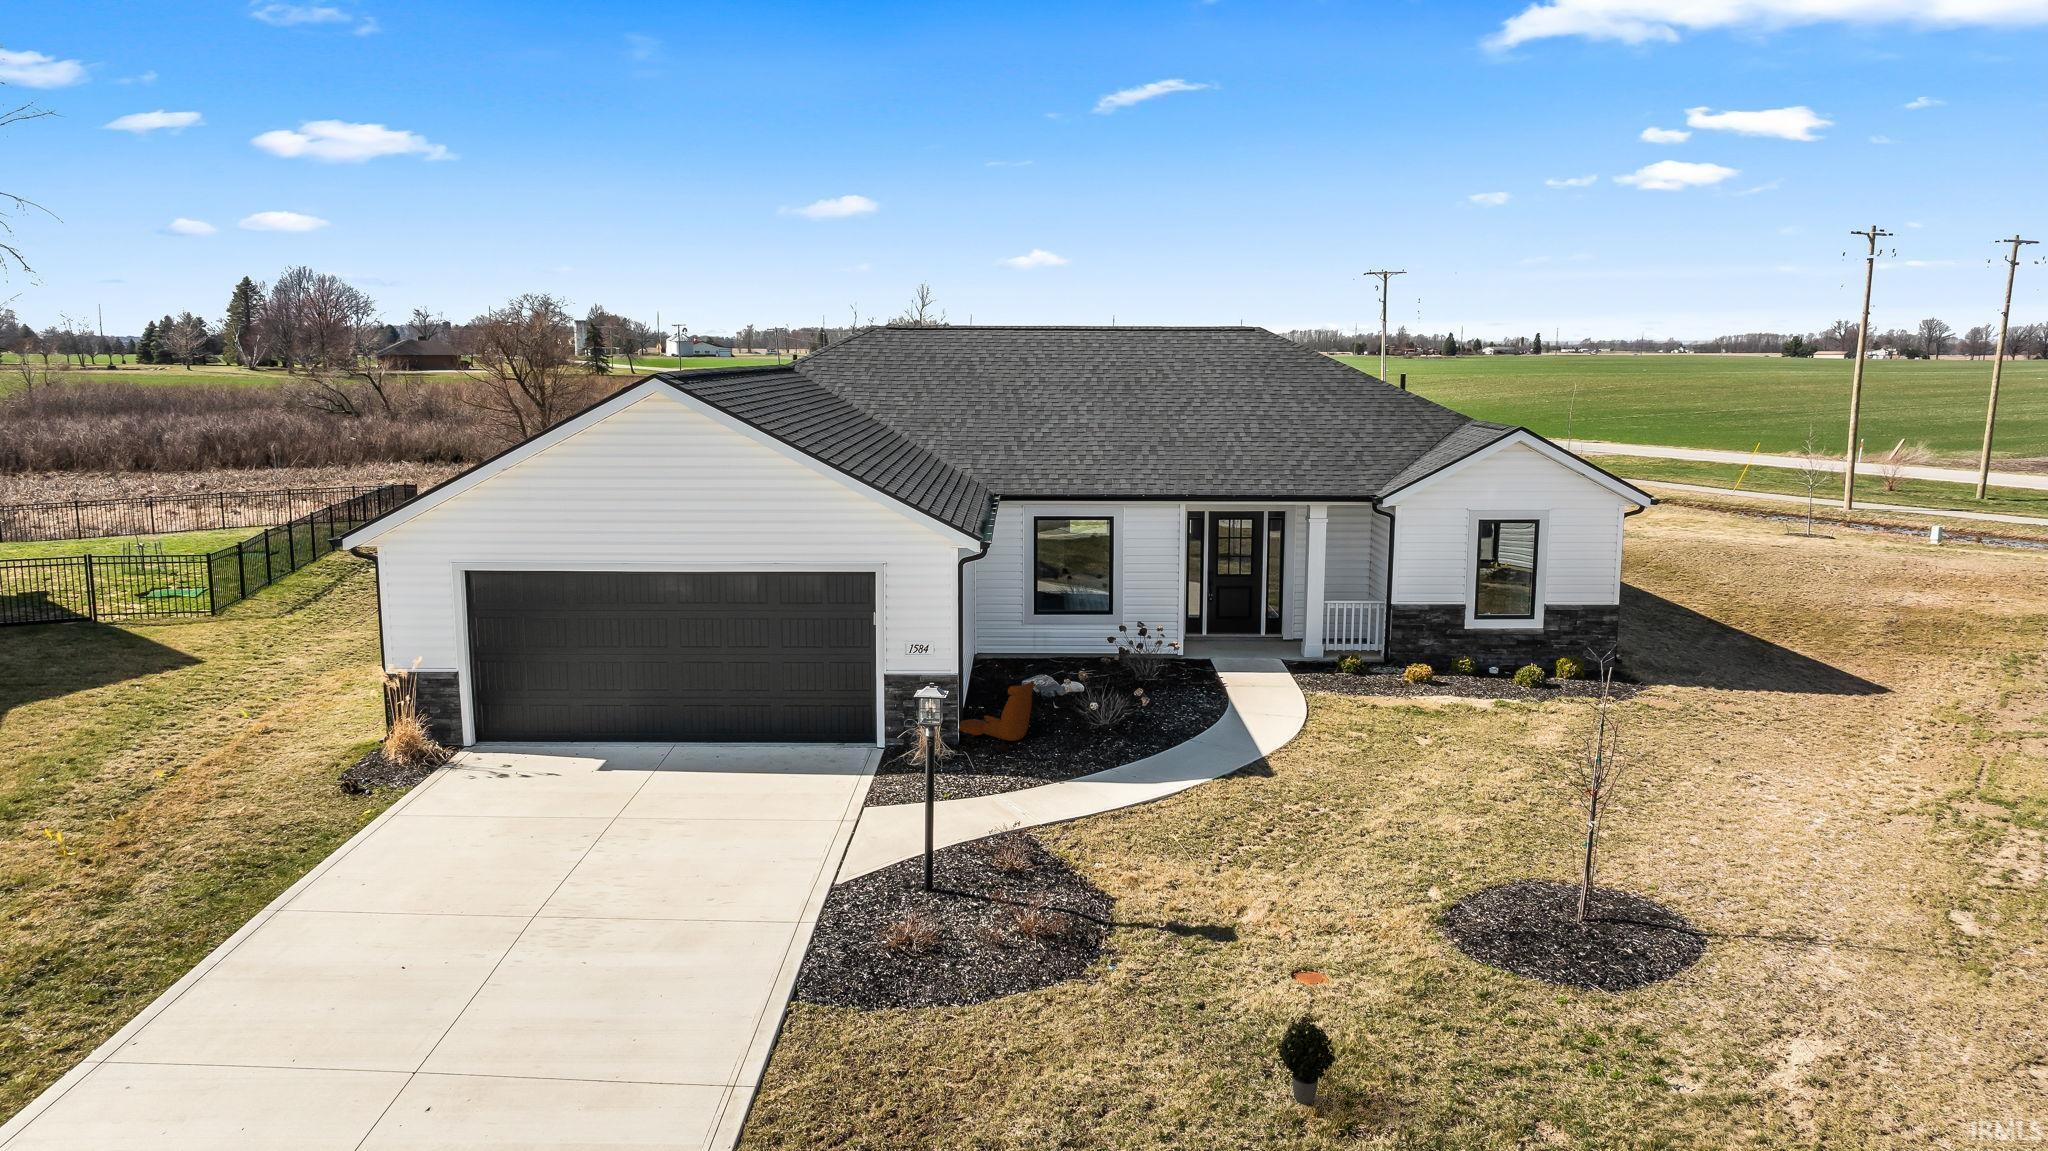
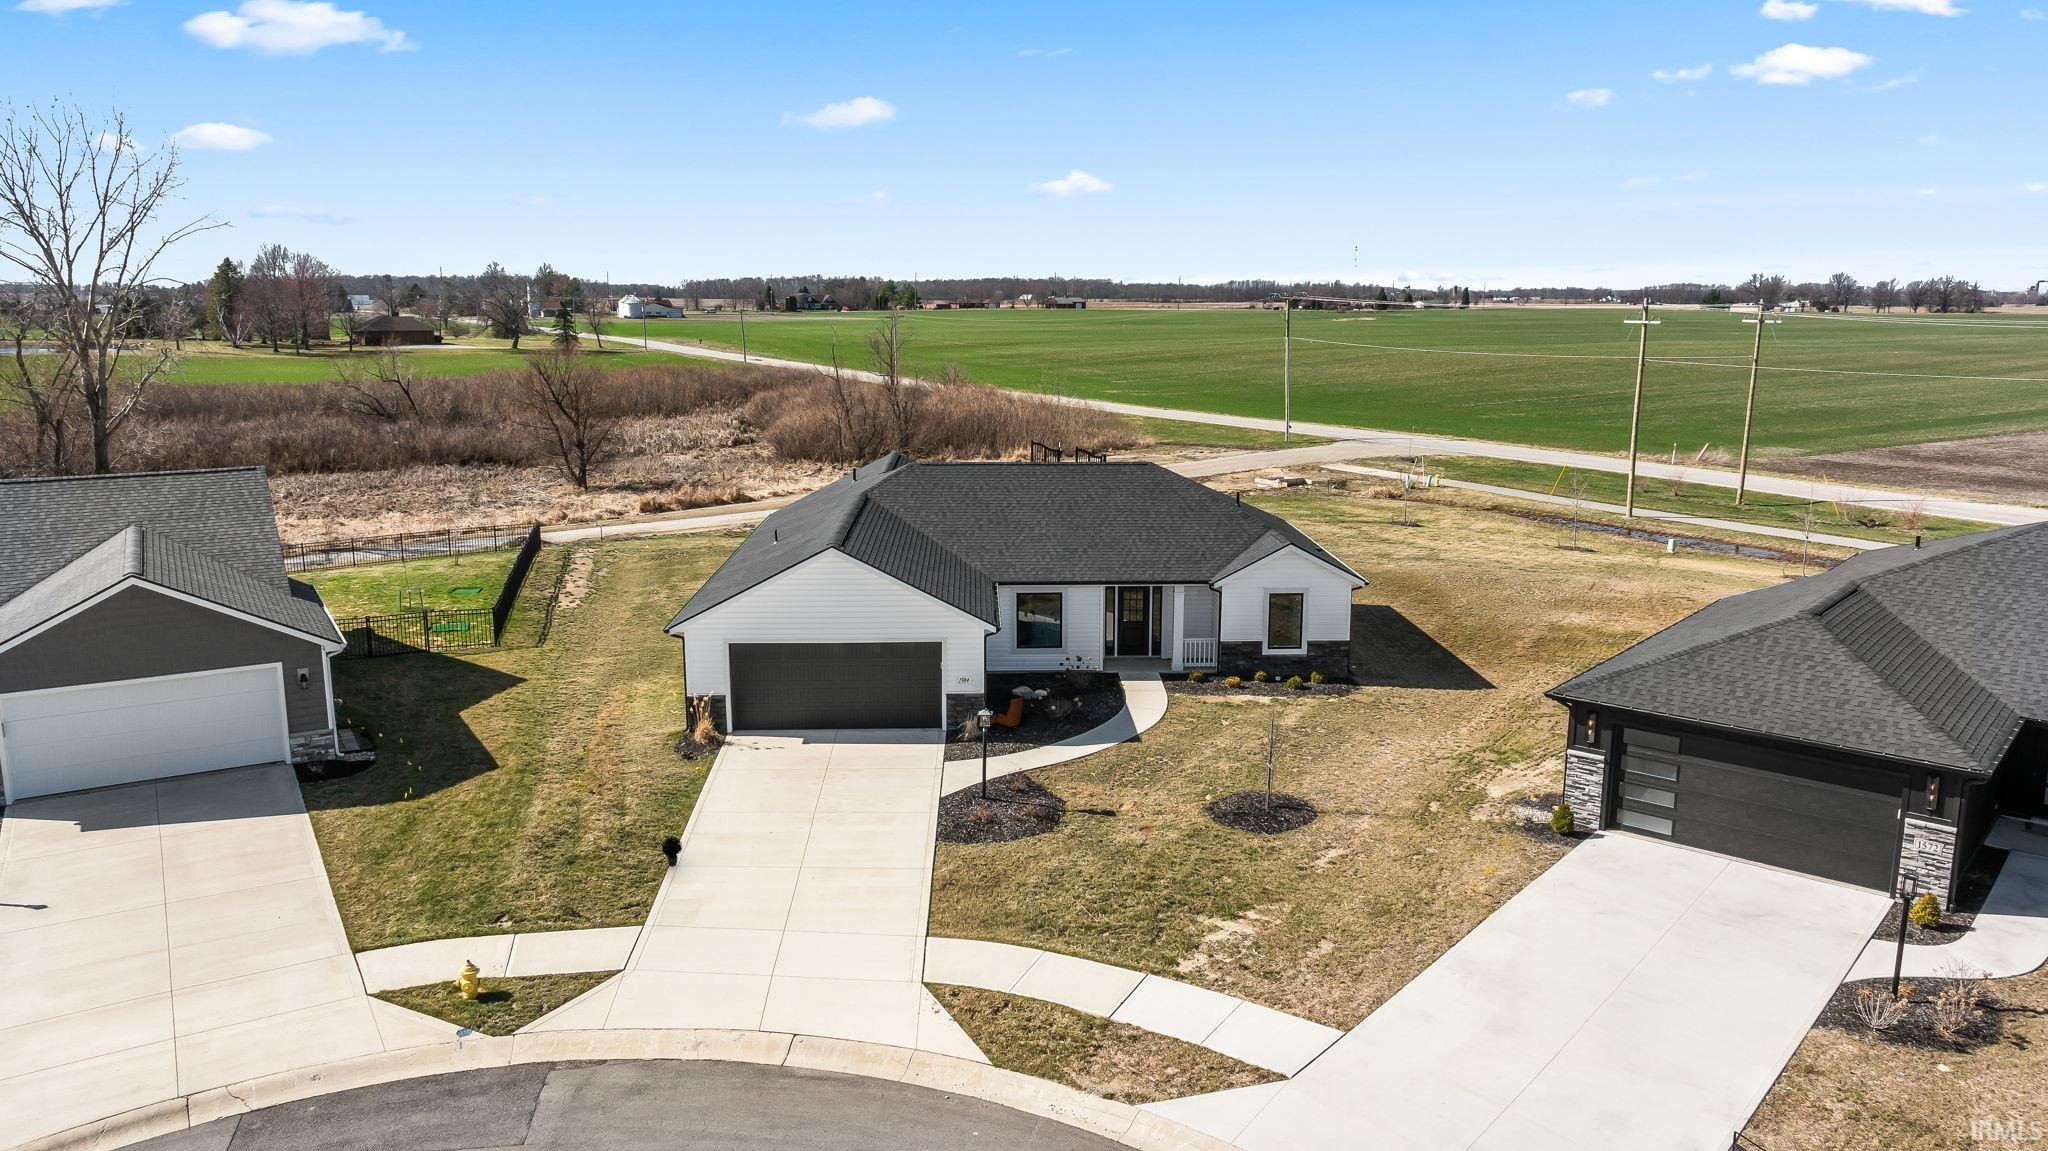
potted plant: present [1276,1021,1335,1105] -> present [662,837,682,866]

